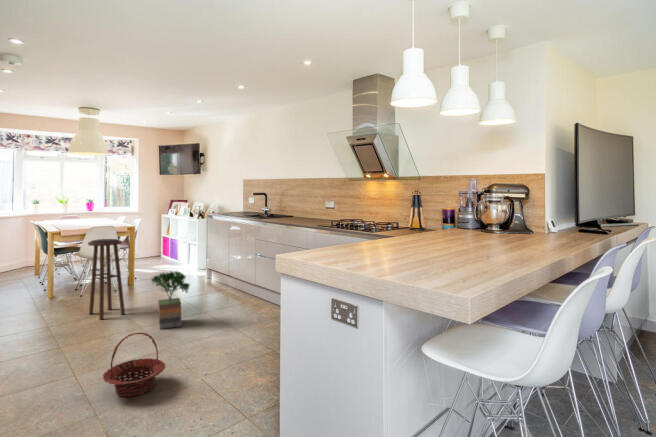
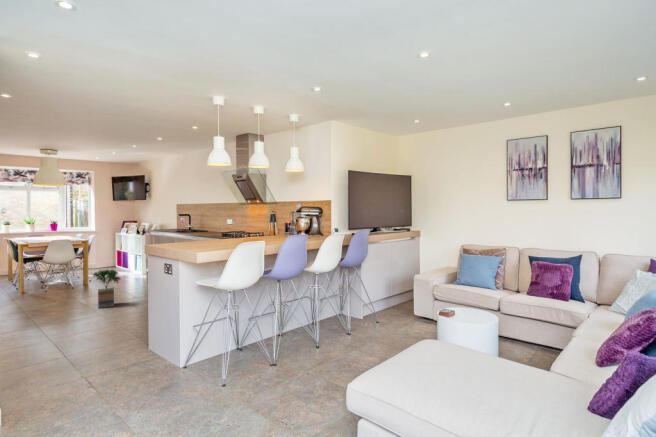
stool: present [88,239,125,319] -> none [48,249,76,305]
basket: present [103,333,166,397] -> none [53,300,94,337]

